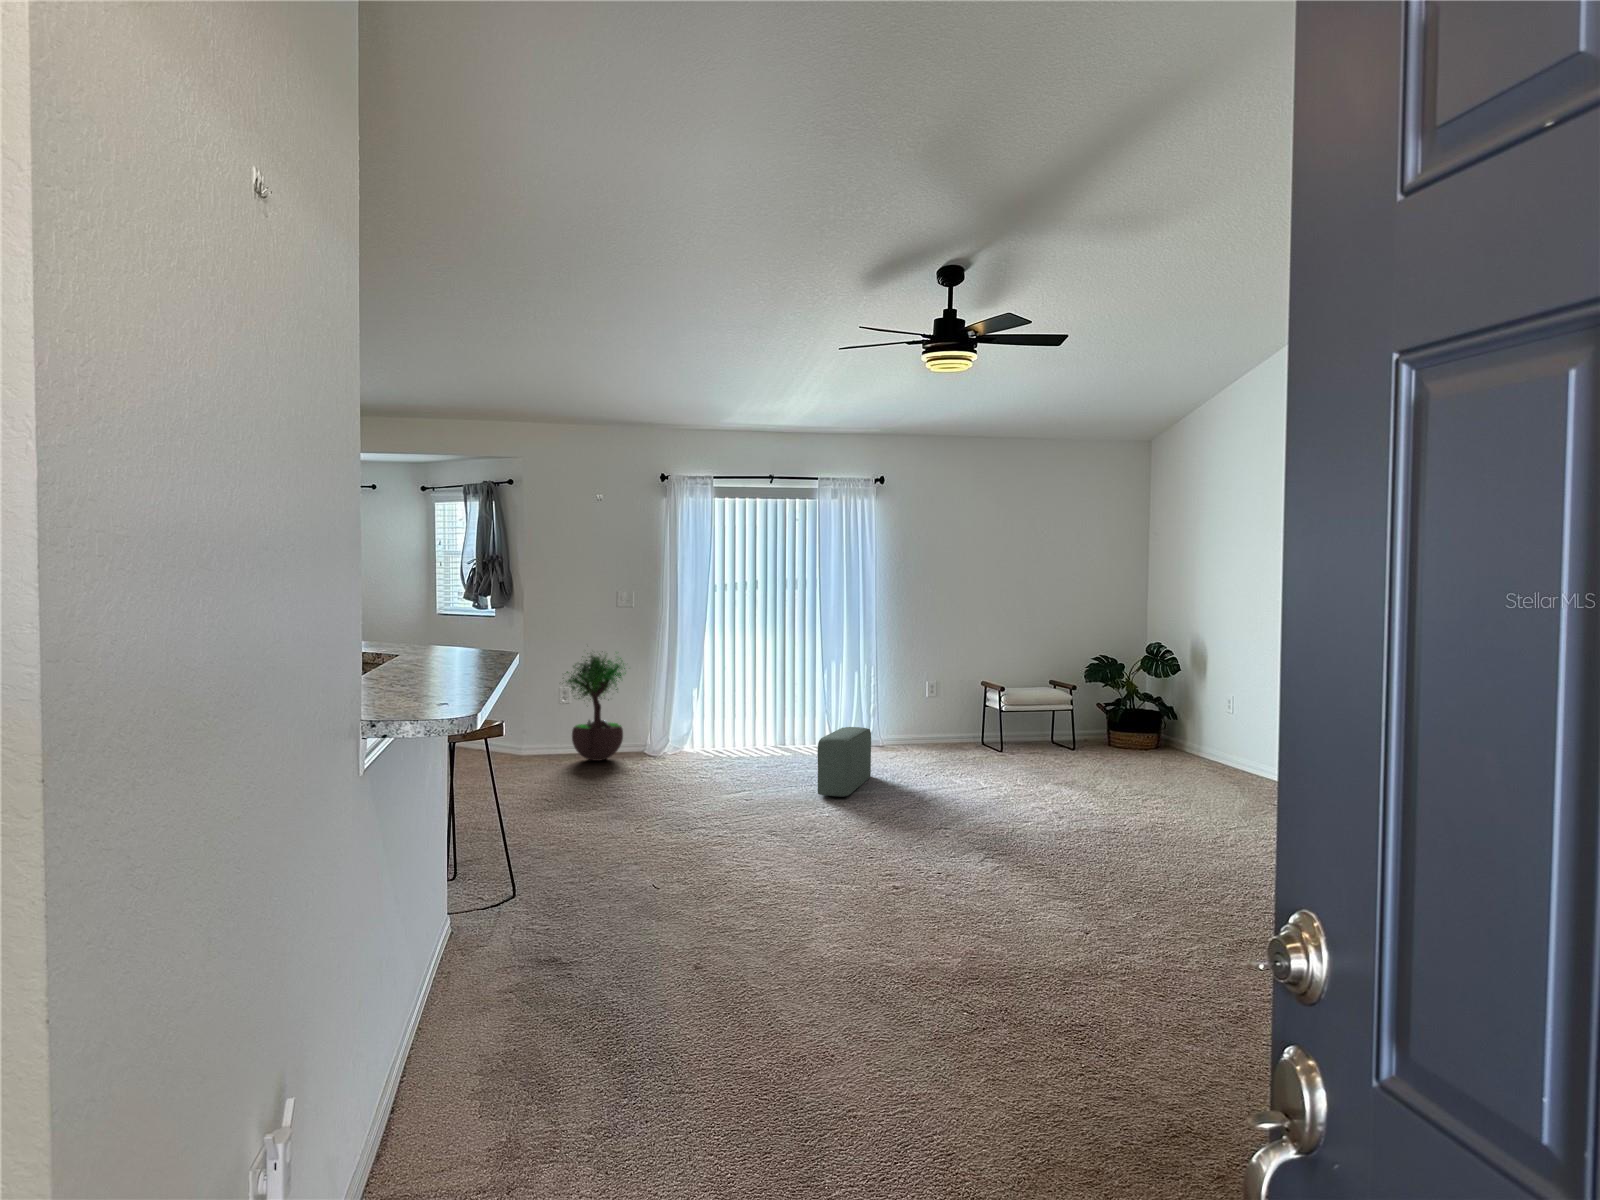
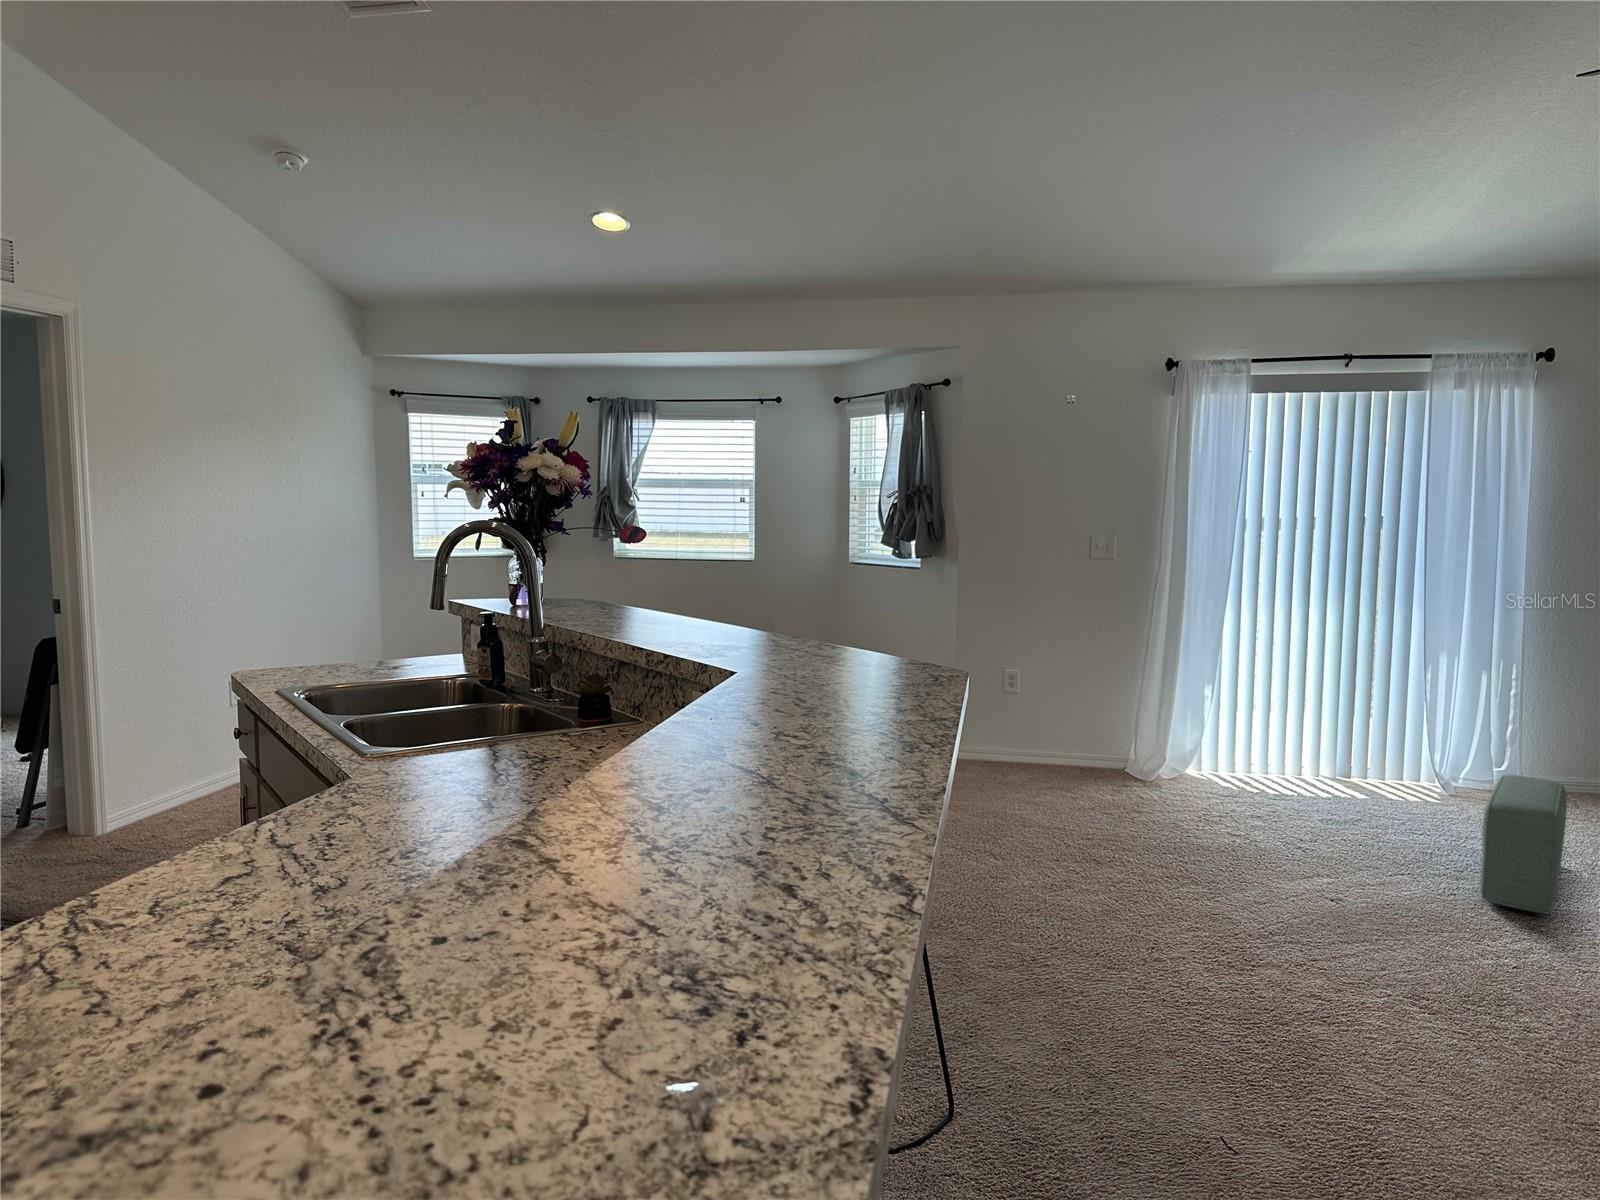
potted tree: present [566,655,626,761] -> none [1010,610,1113,775]

